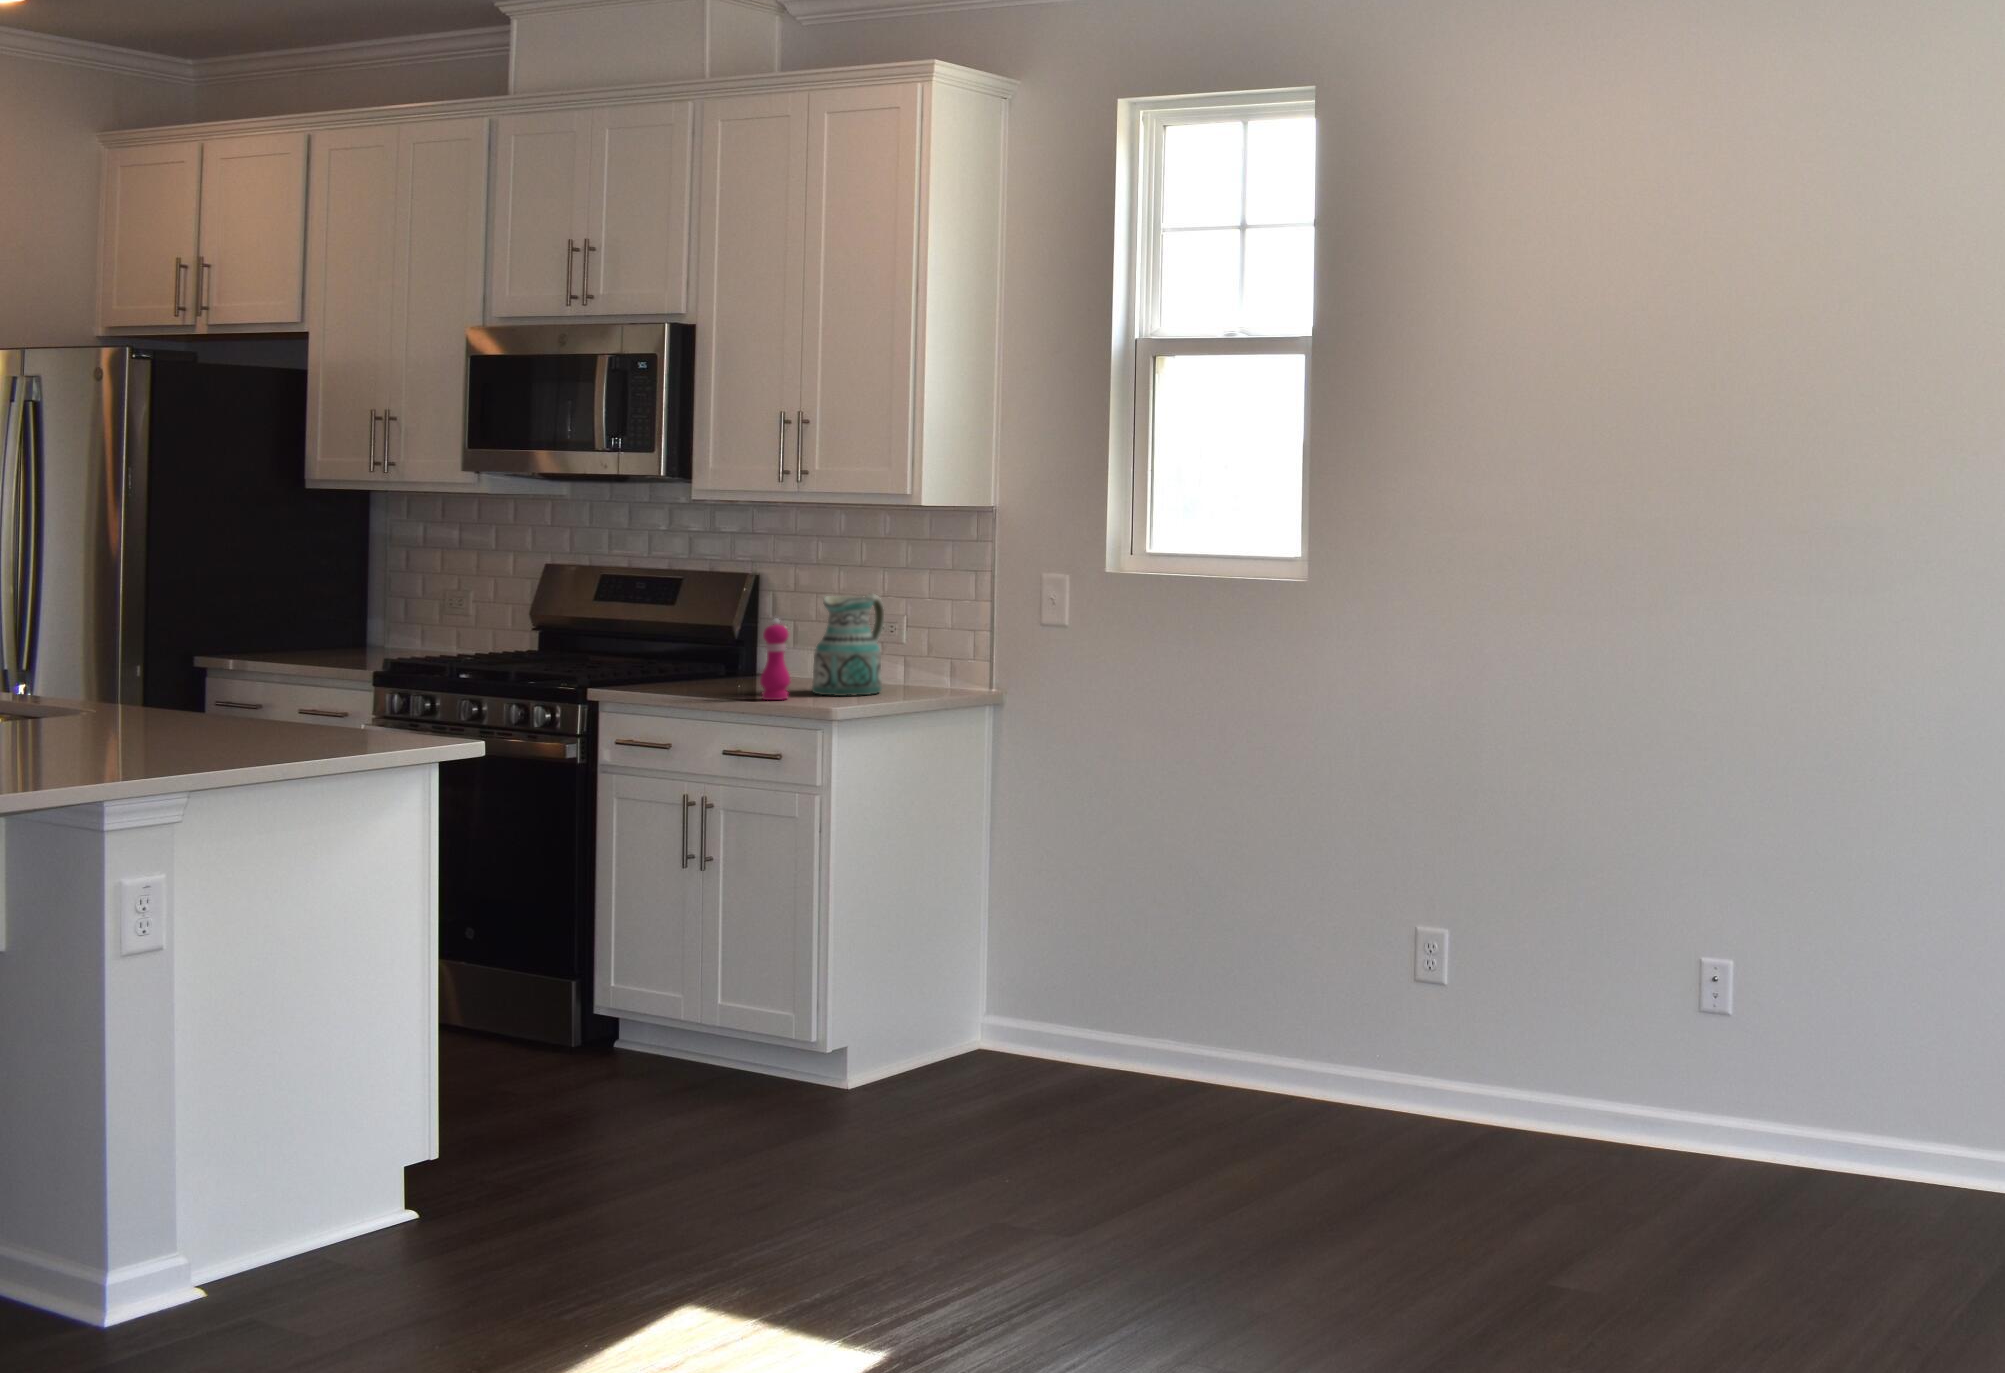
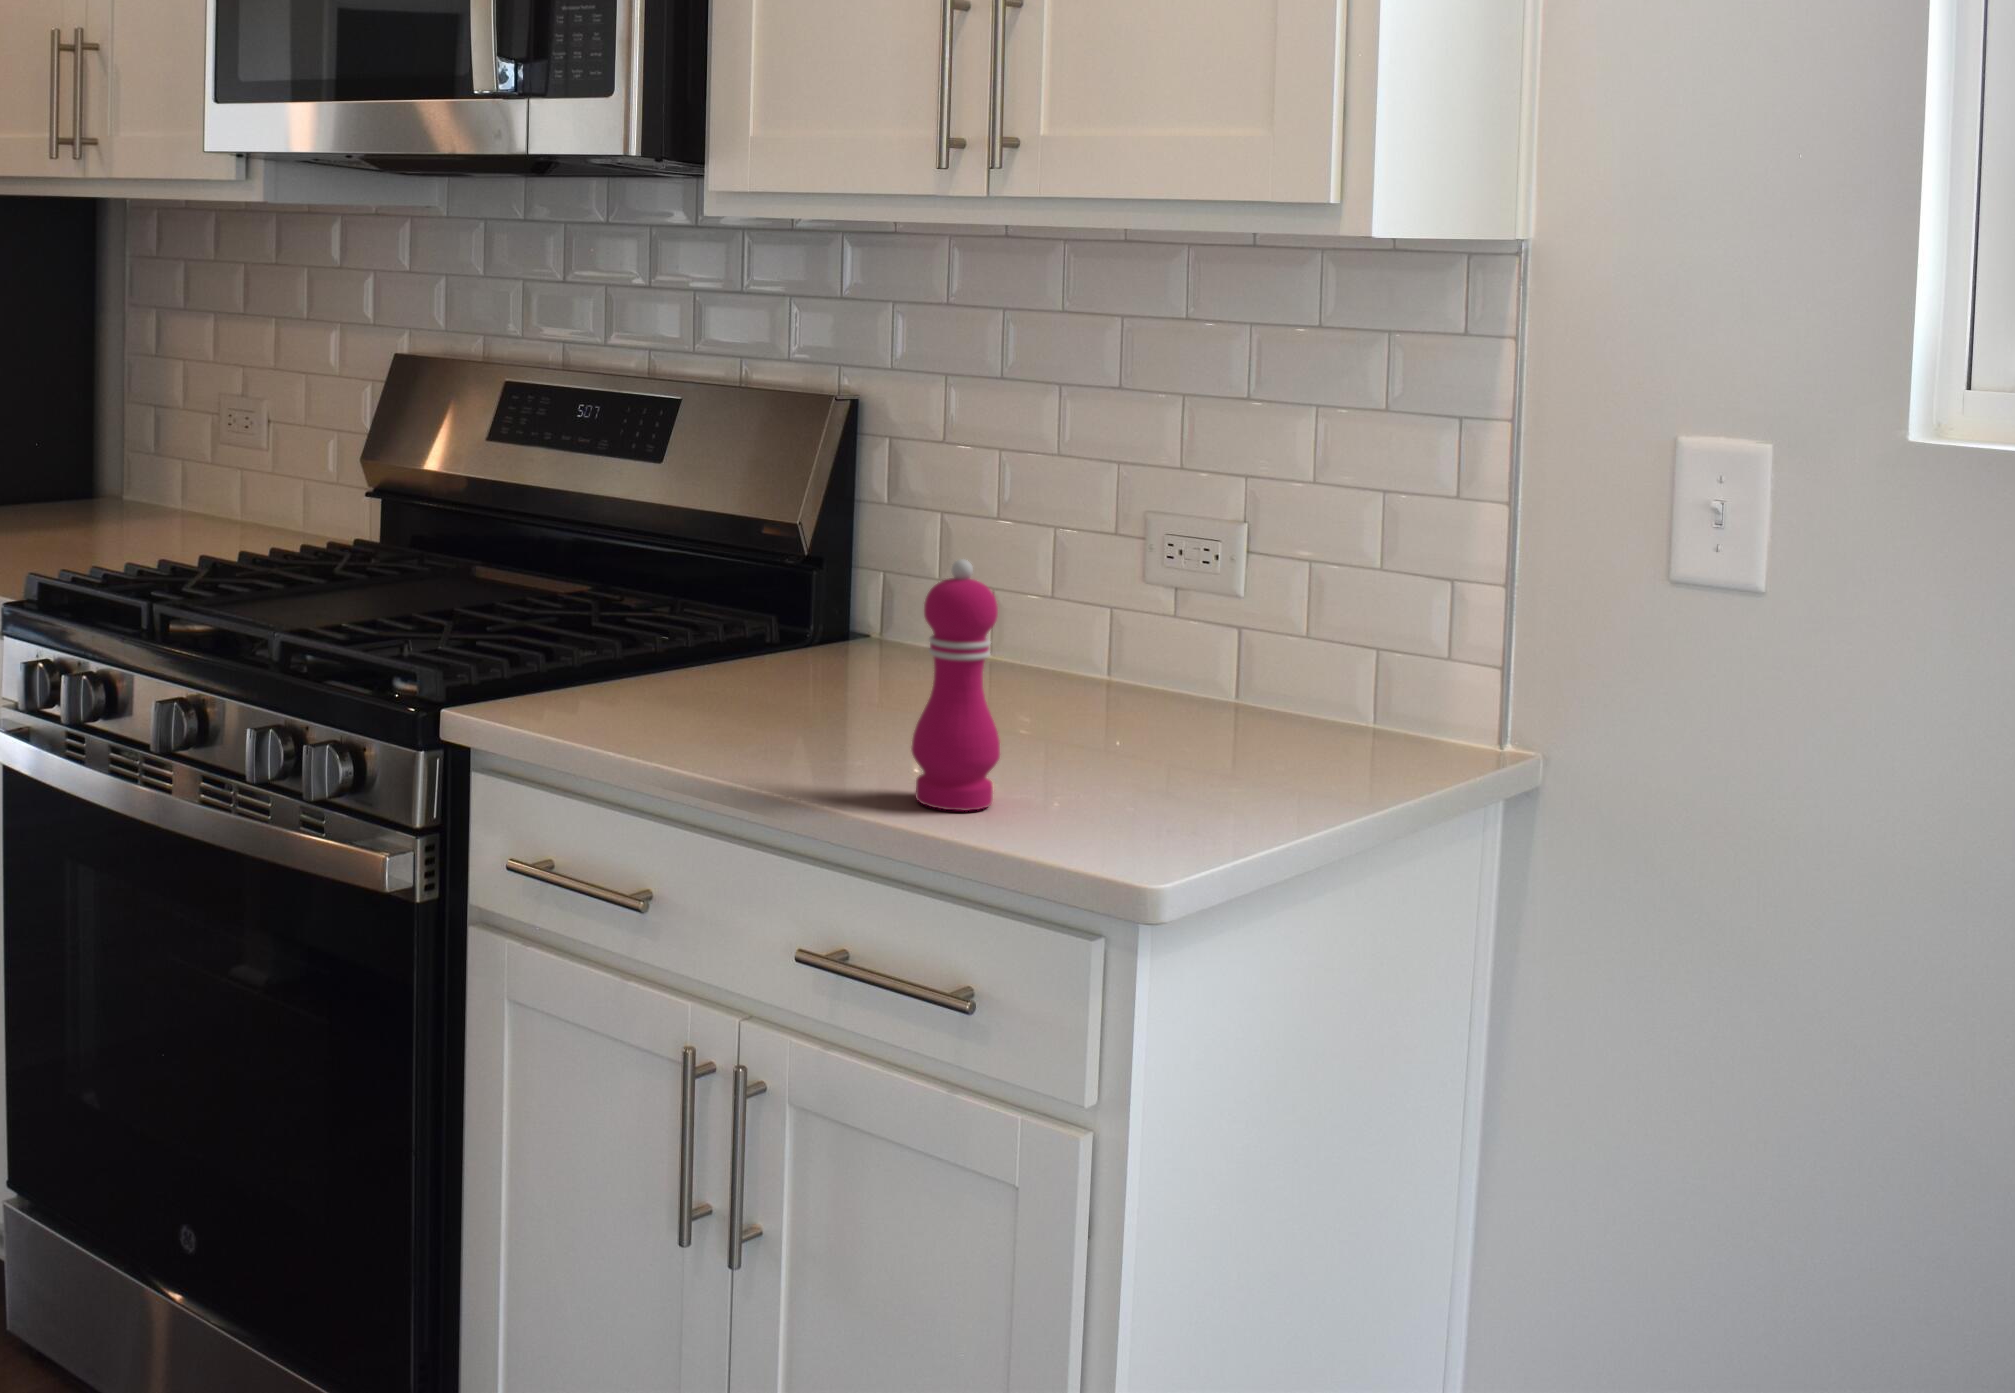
ceramic pitcher: present [812,593,884,696] -> none [1035,480,1236,792]

